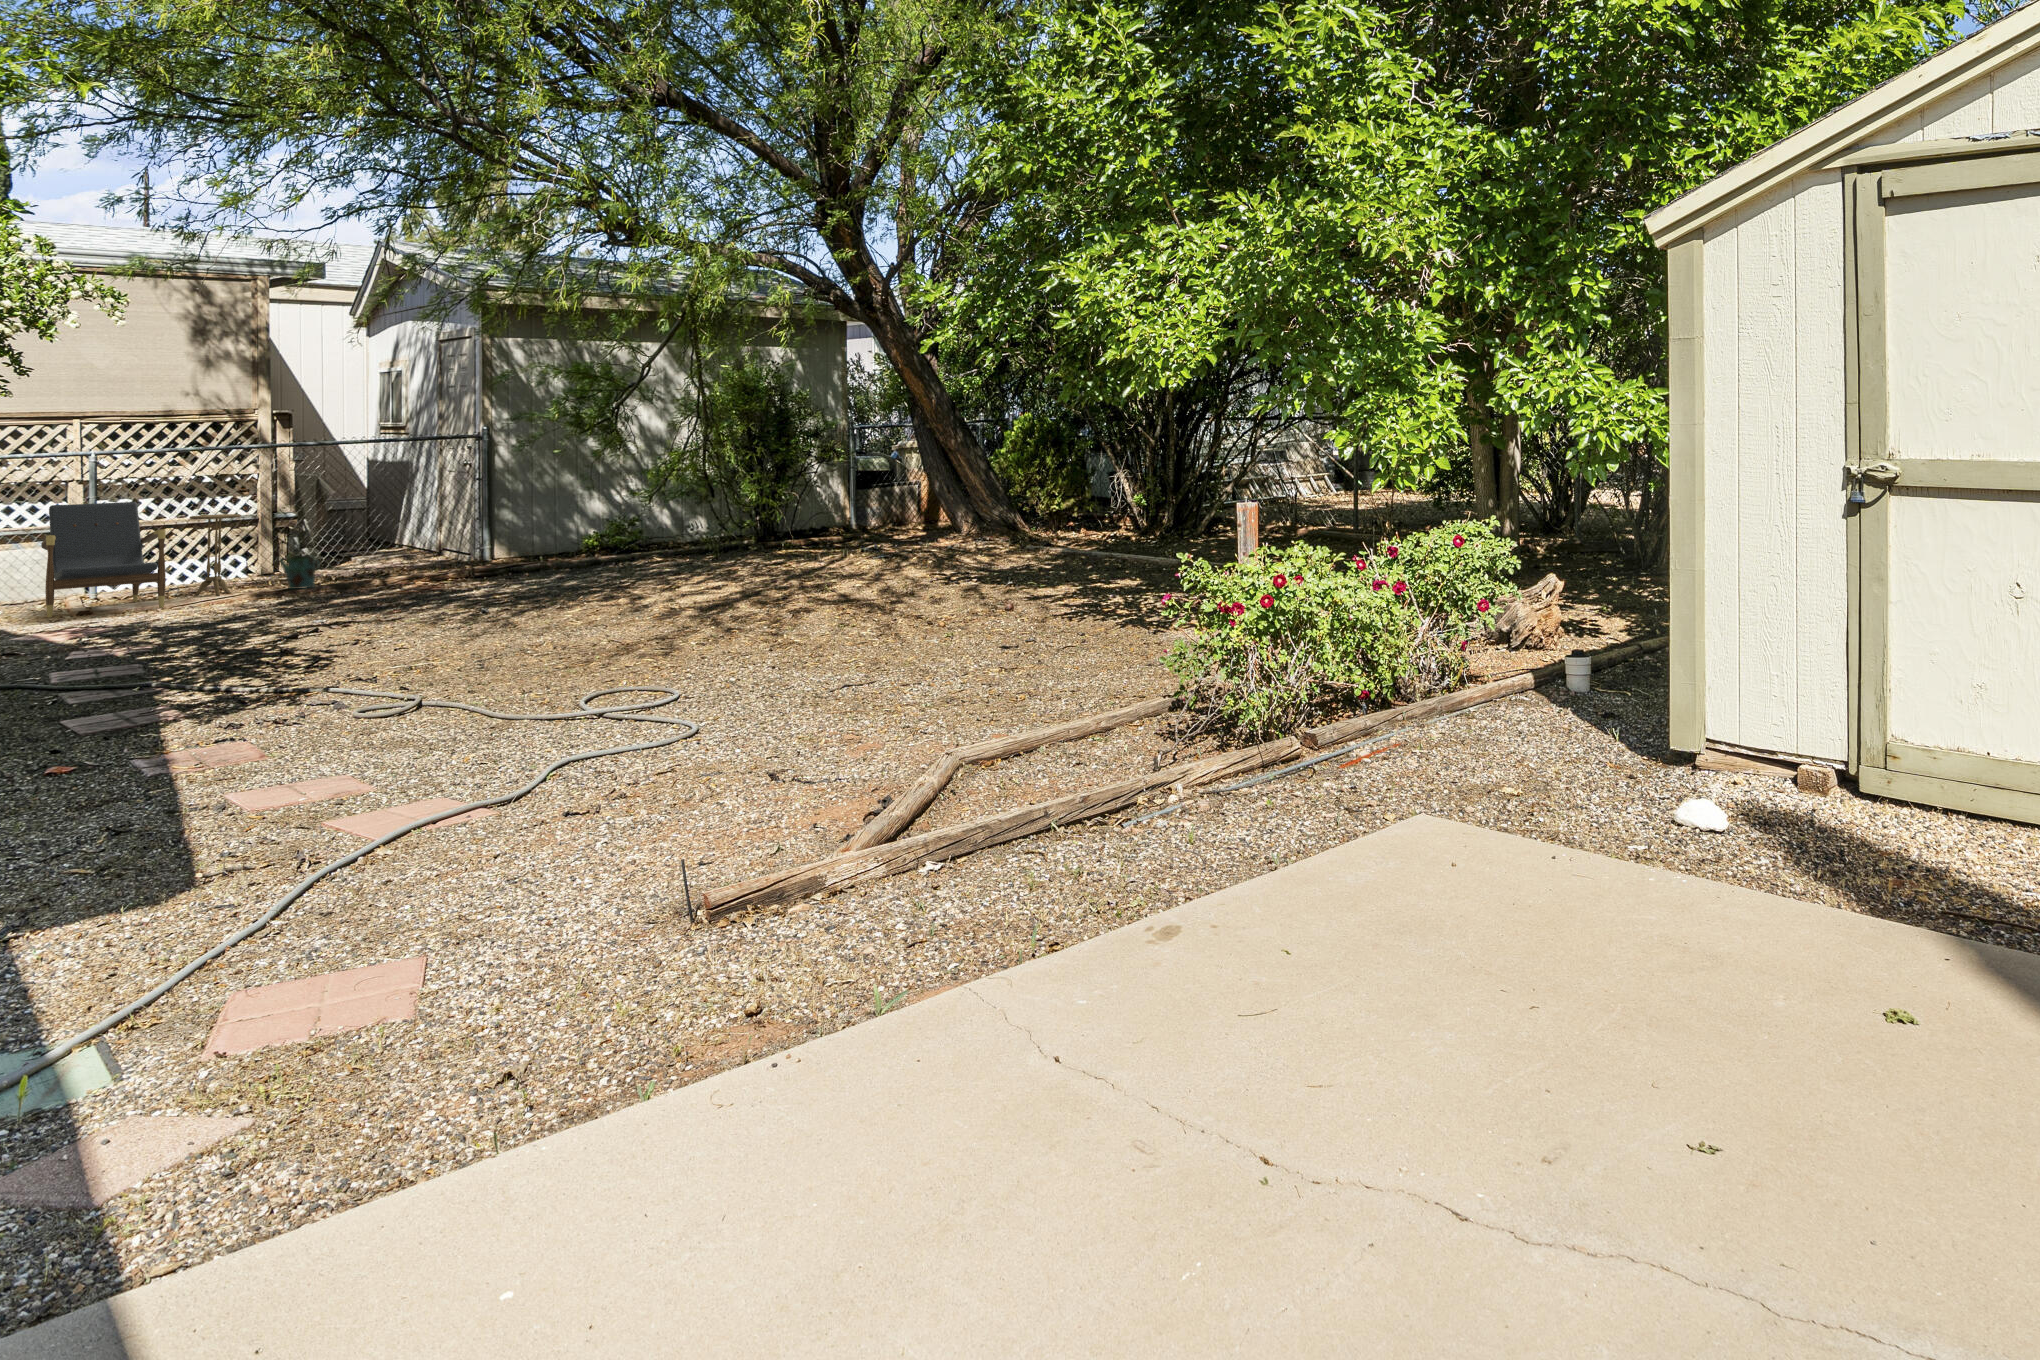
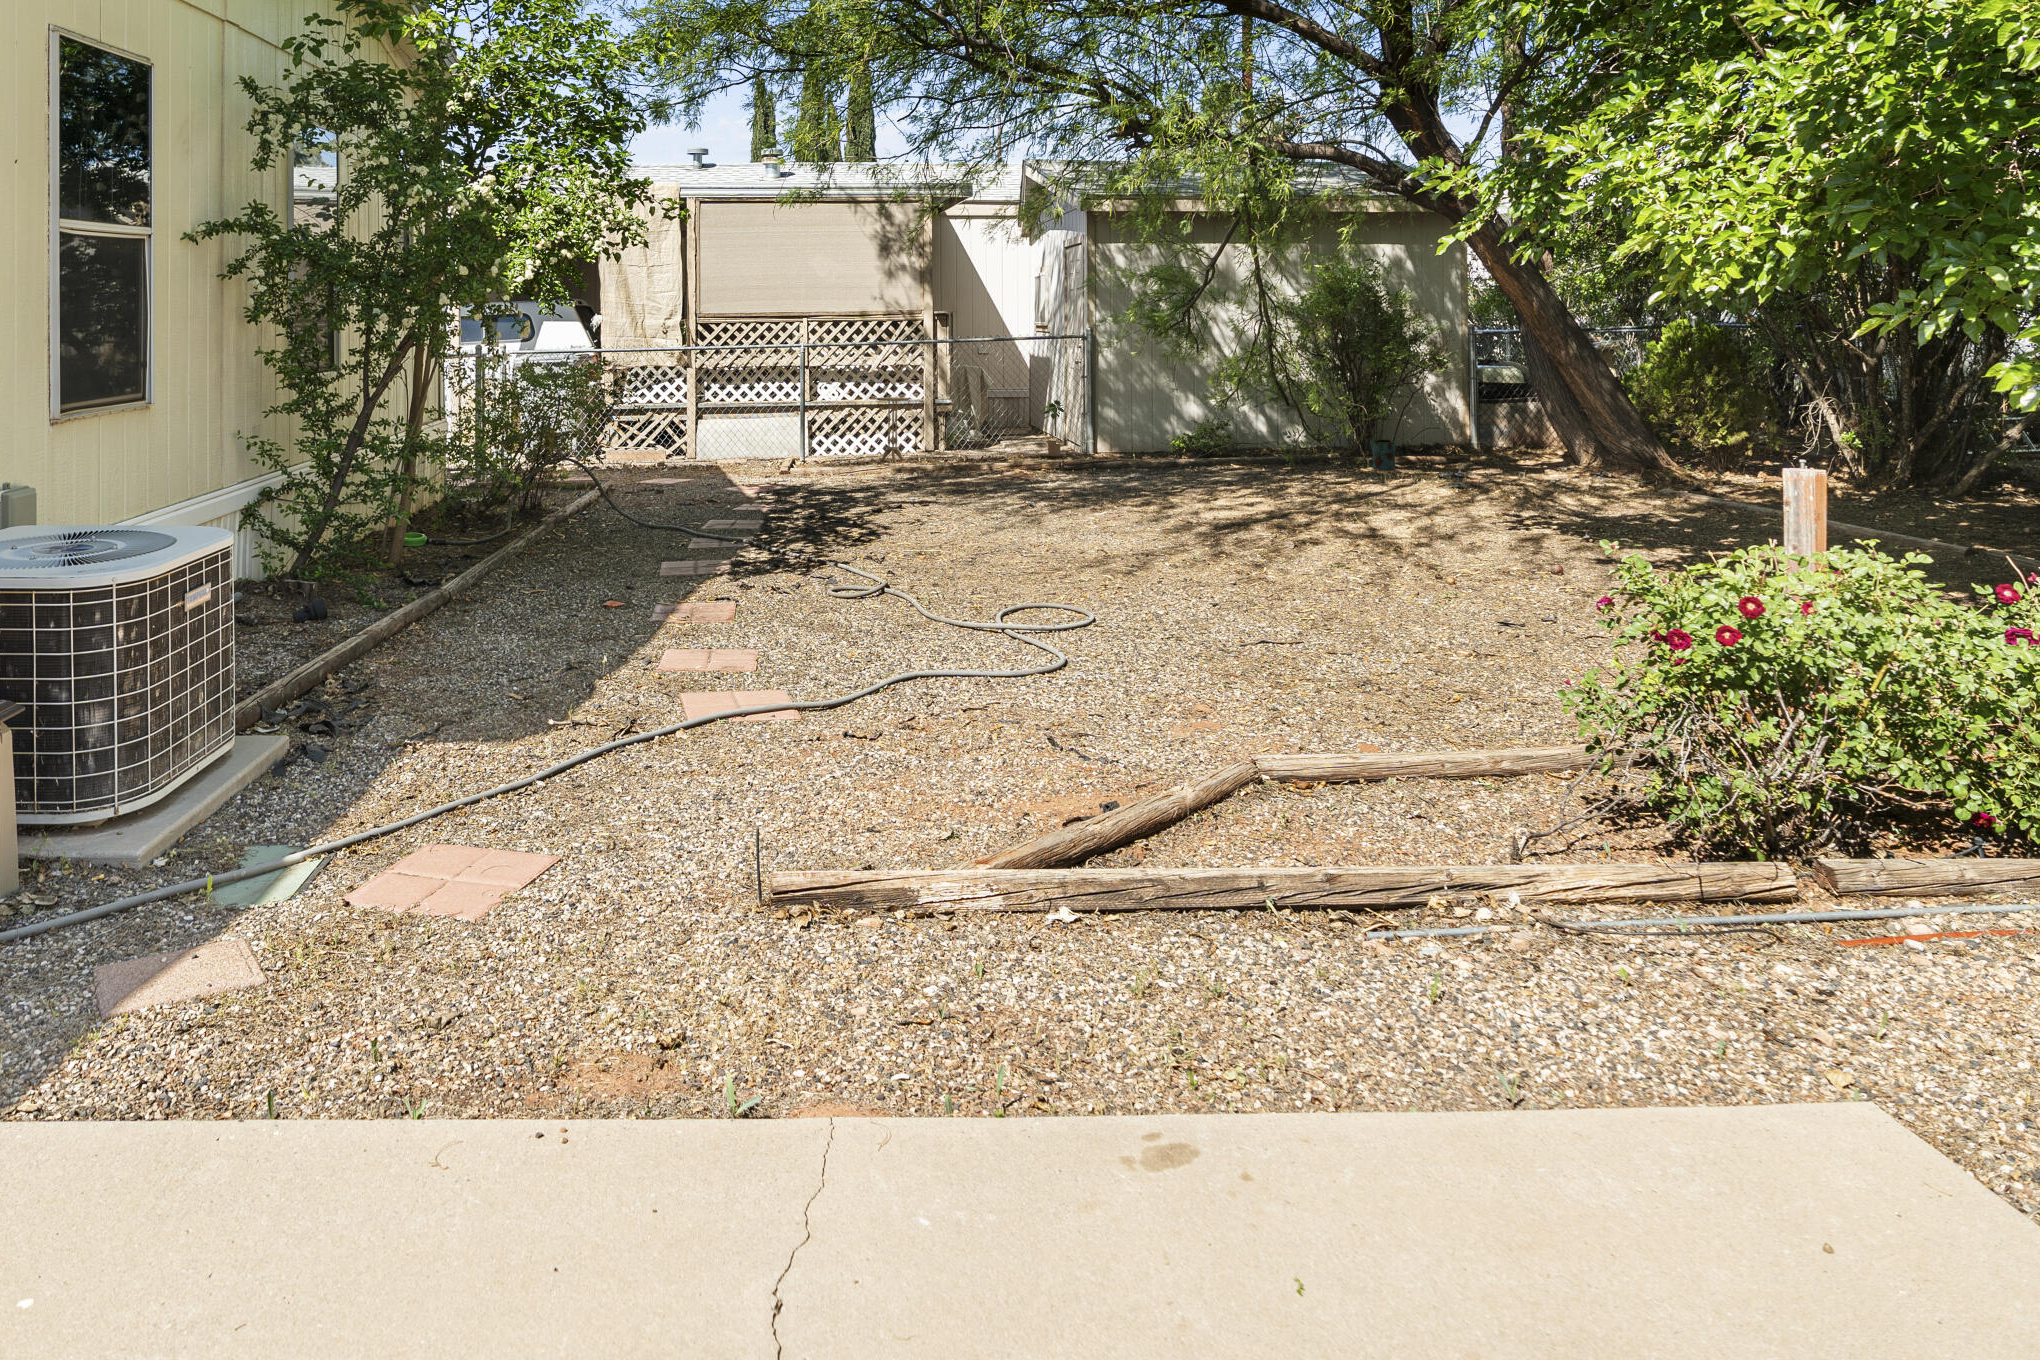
lounge chair: present [41,502,166,617] -> none [780,384,853,469]
potted plant: none [410,507,455,571] -> present [1041,400,1065,456]
watering can: present [273,552,320,589] -> present [1365,434,1396,470]

